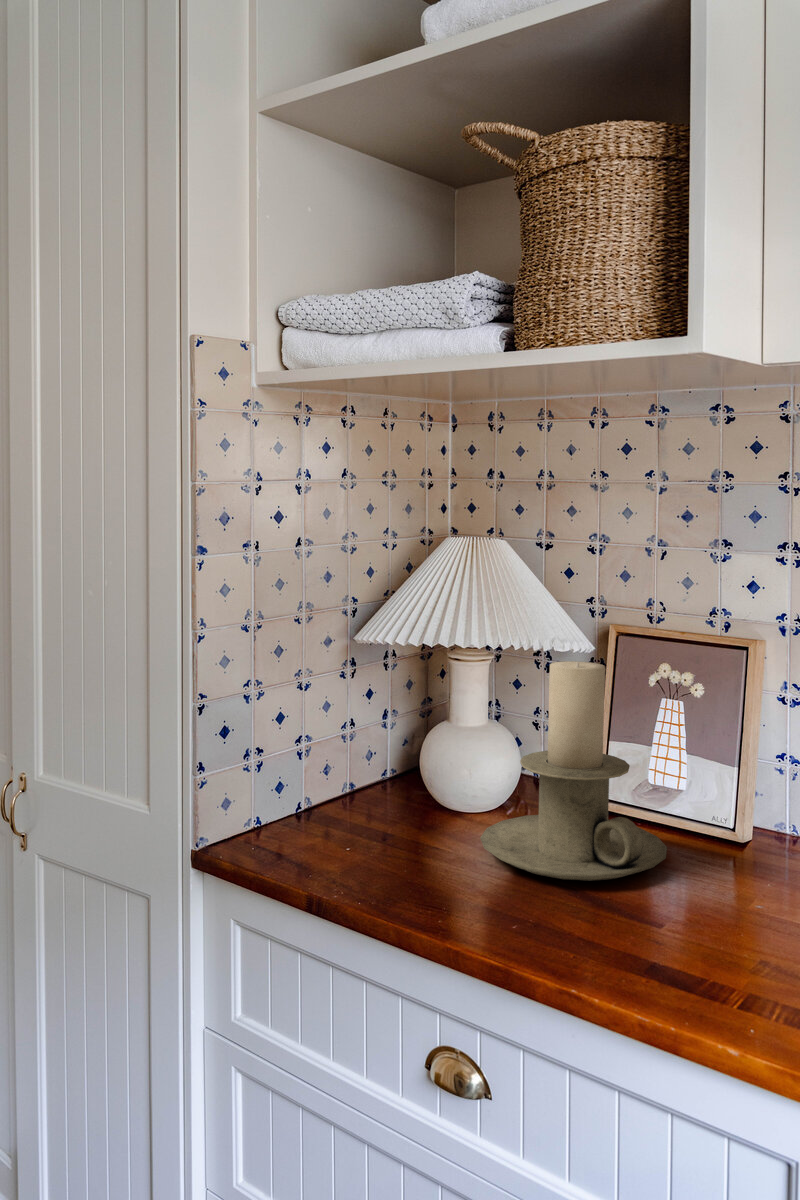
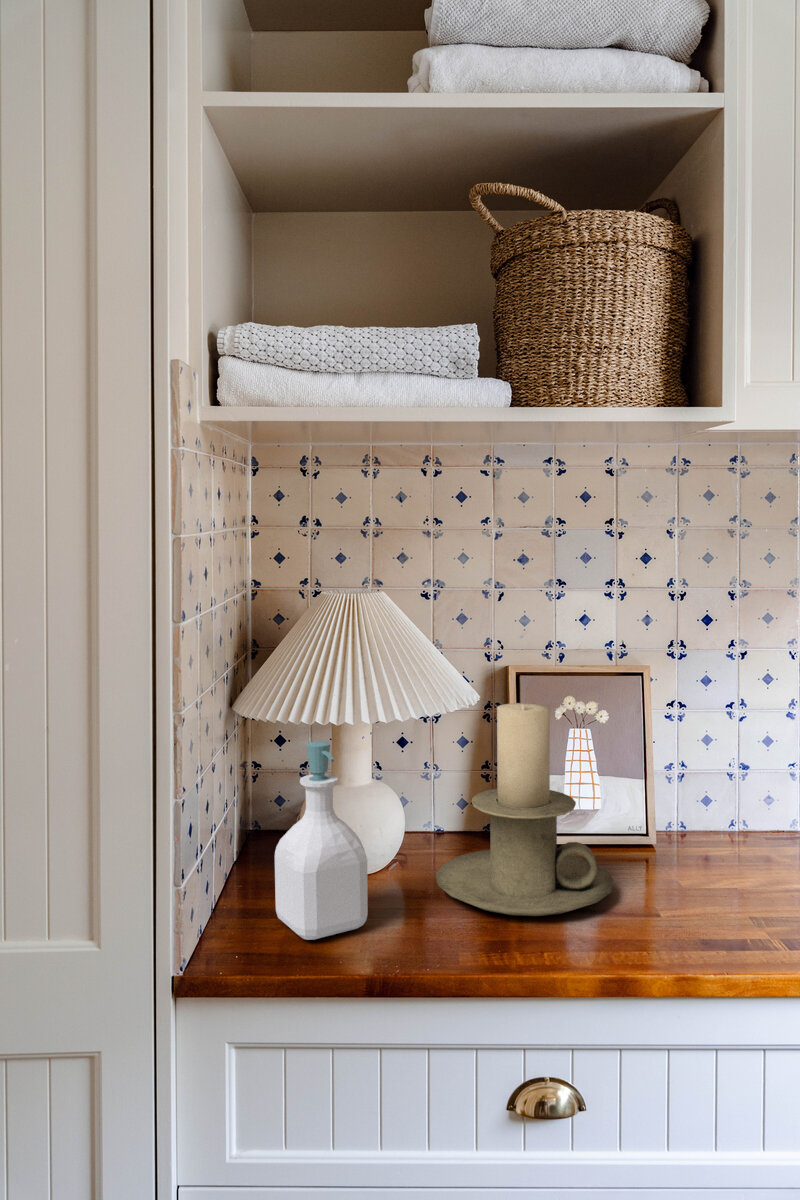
soap bottle: none [325,667,402,840] -> present [275,741,368,940]

